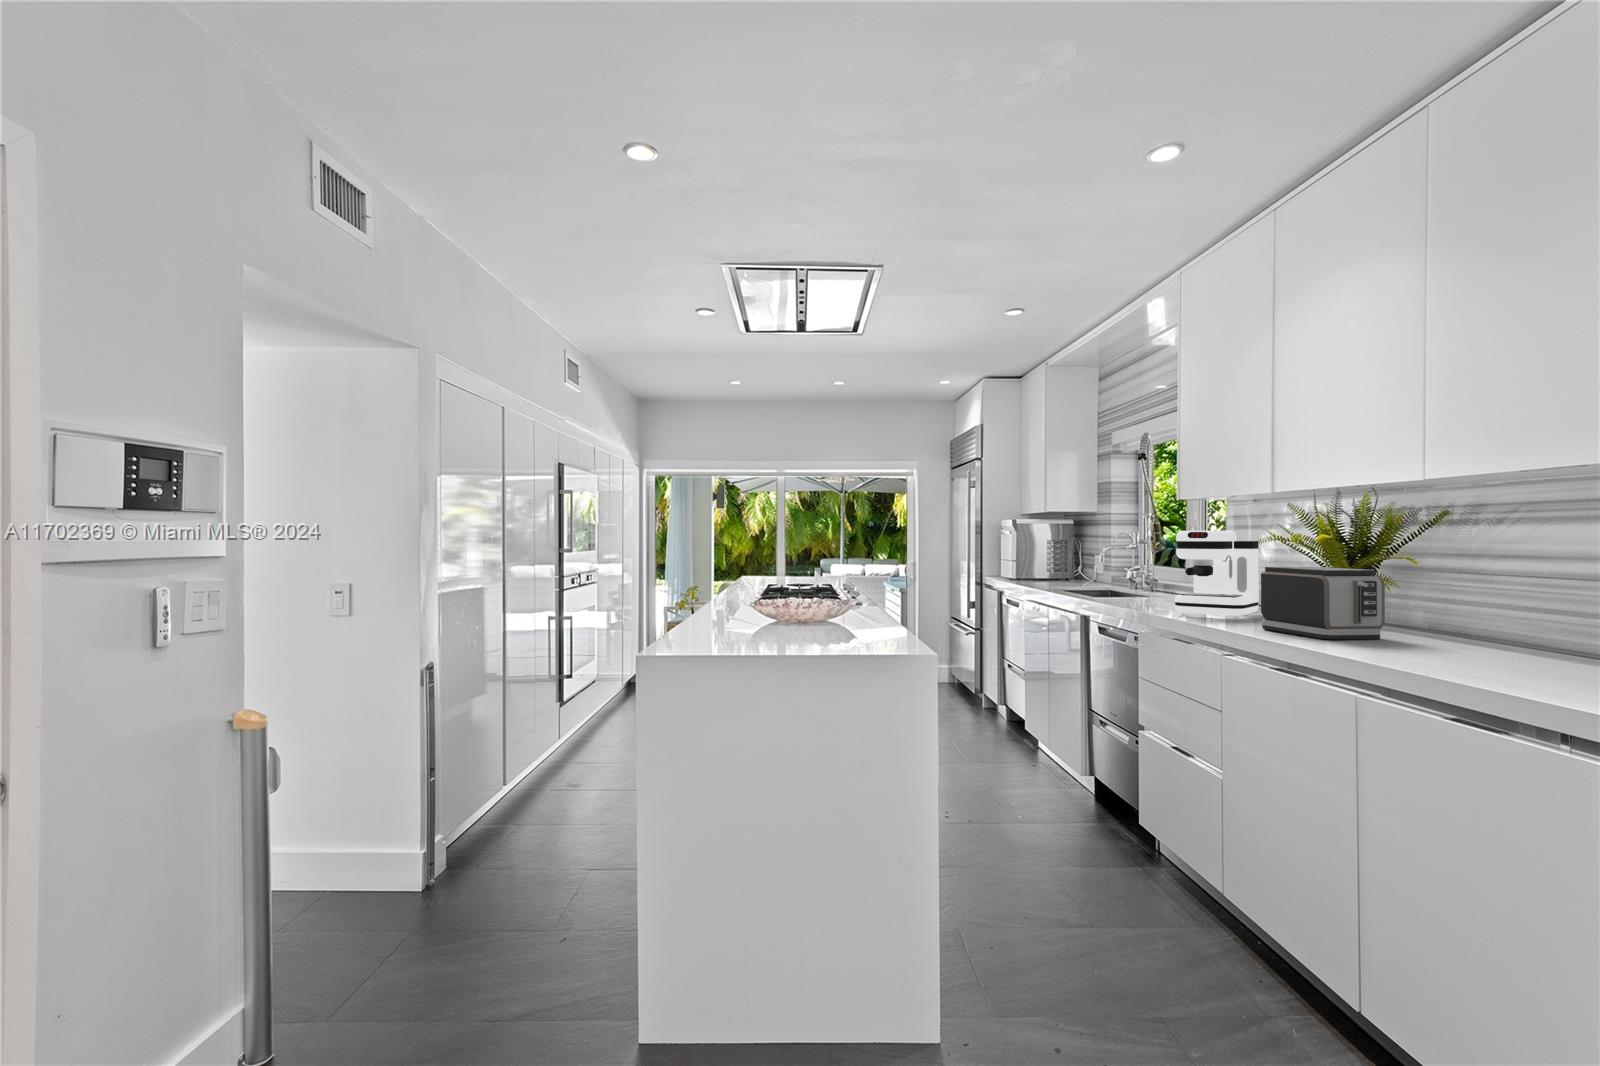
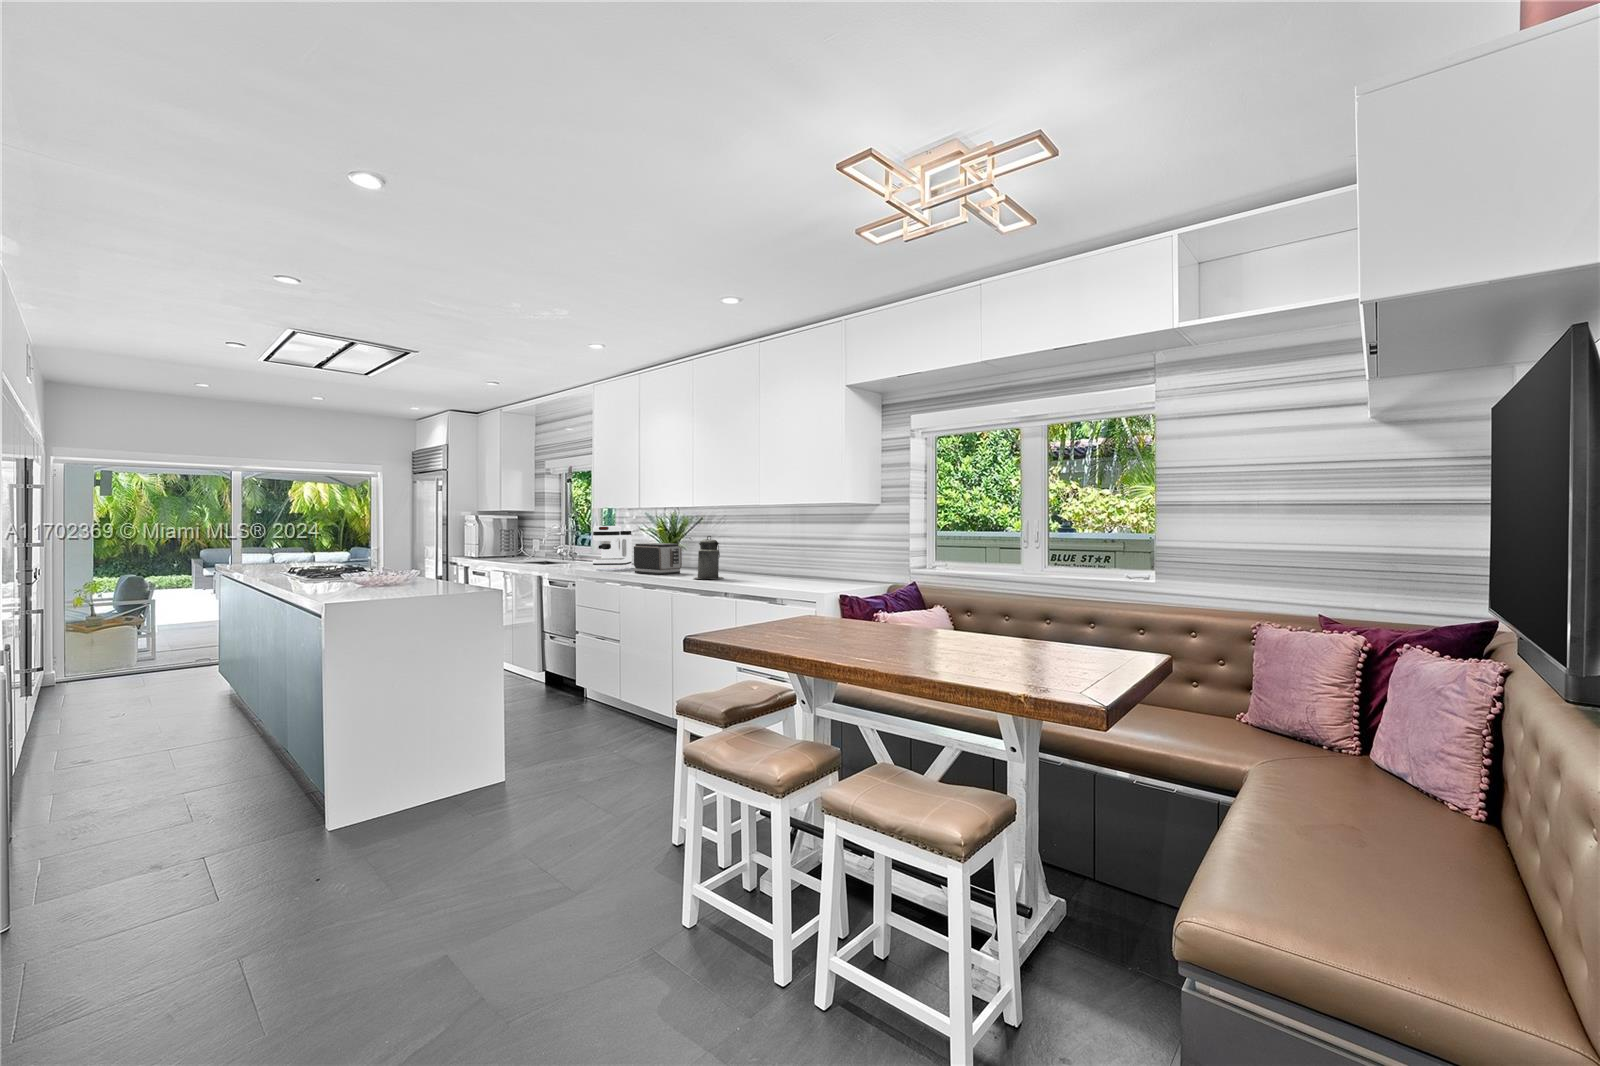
canister: none [1428,551,1533,672] -> present [694,536,723,579]

